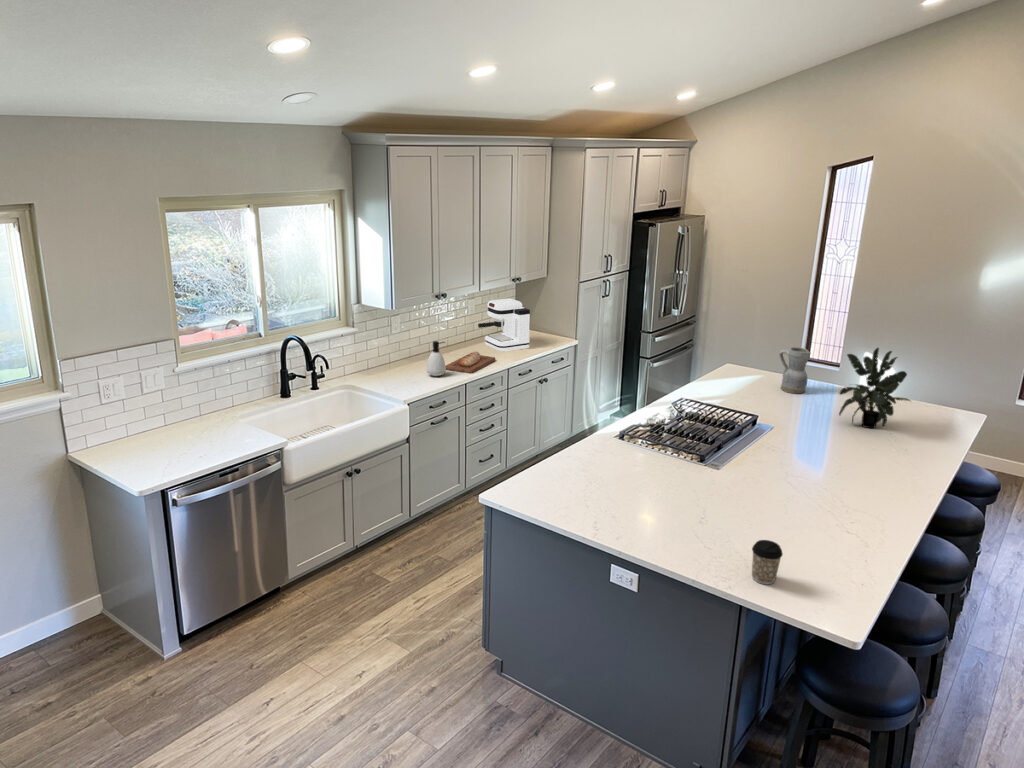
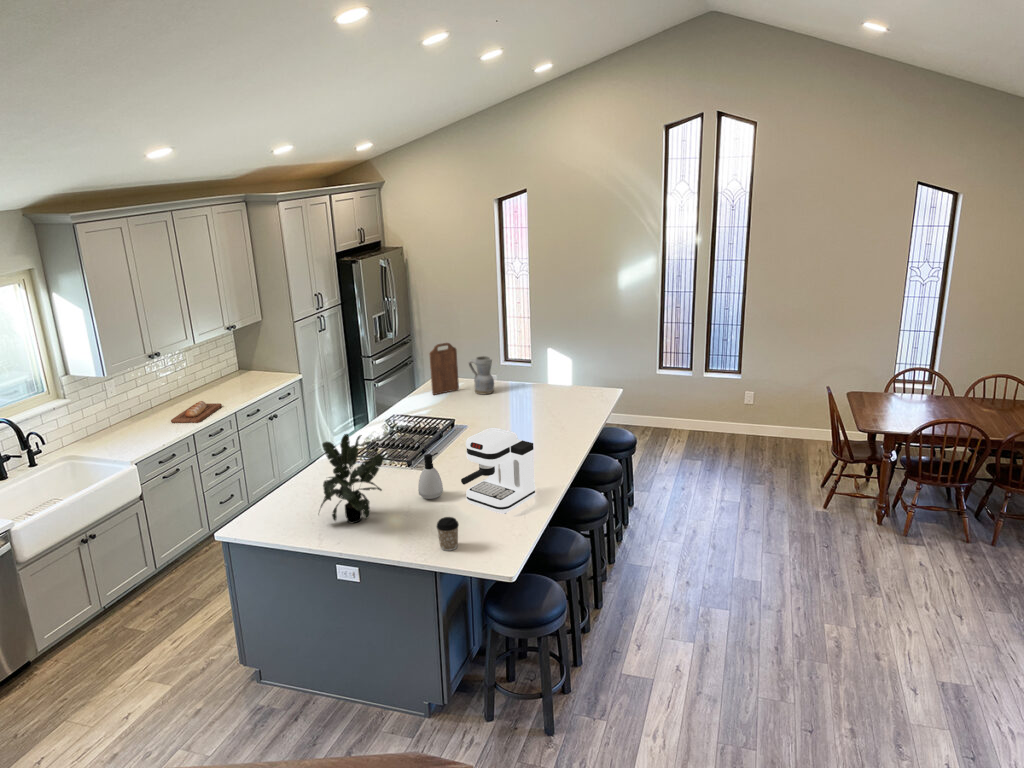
coffee maker: present [478,299,530,352] -> present [461,428,535,514]
cutting board: none [729,325,767,384] -> present [430,343,459,395]
soap dispenser: present [427,341,446,376] -> present [418,453,443,499]
potted plant: present [839,348,910,428] -> present [321,434,384,523]

